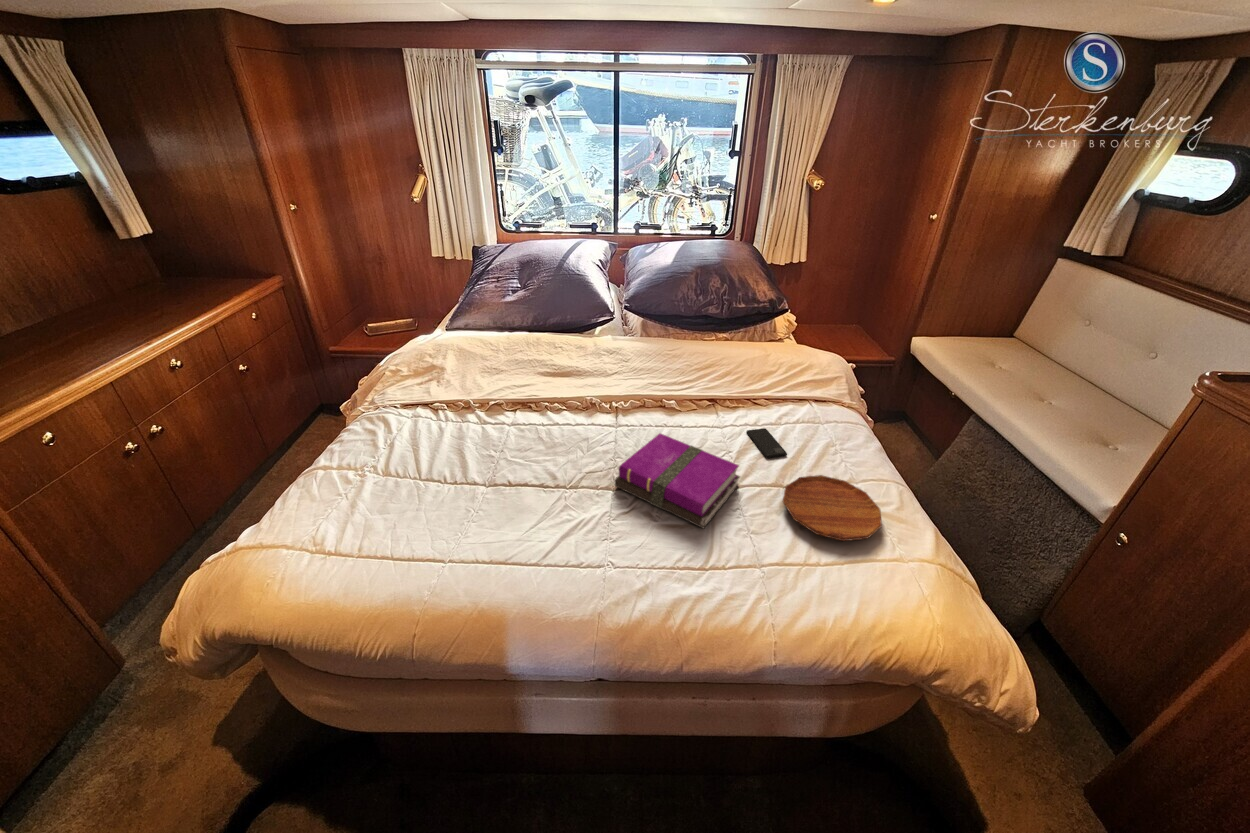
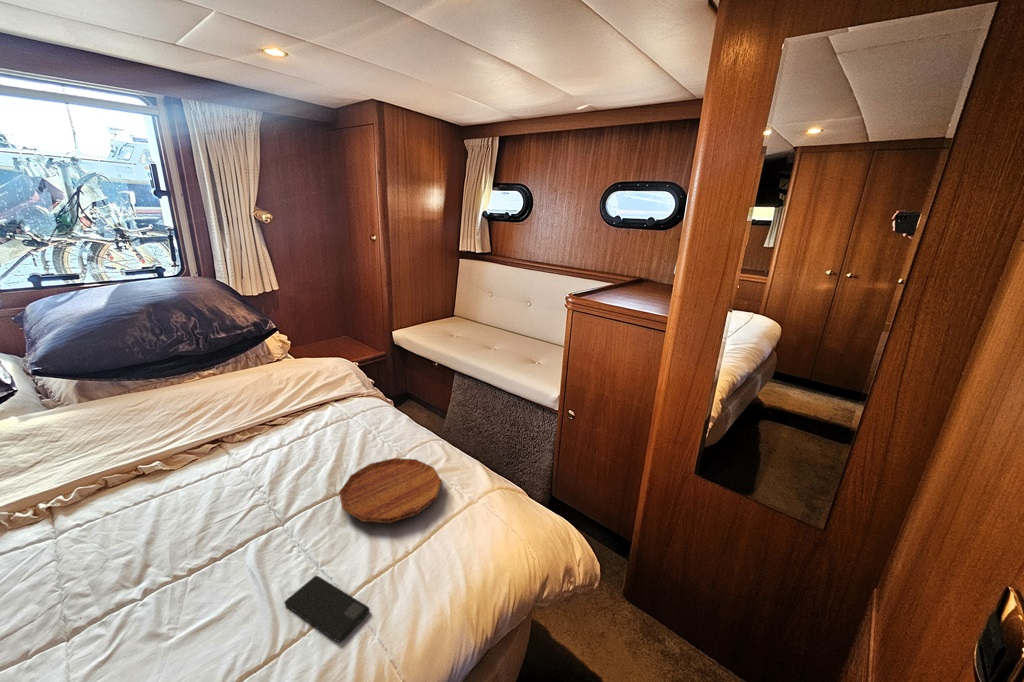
smartphone: present [746,428,787,458] -> present [284,576,370,642]
notebook: present [615,433,740,528] -> none [65,495,284,629]

